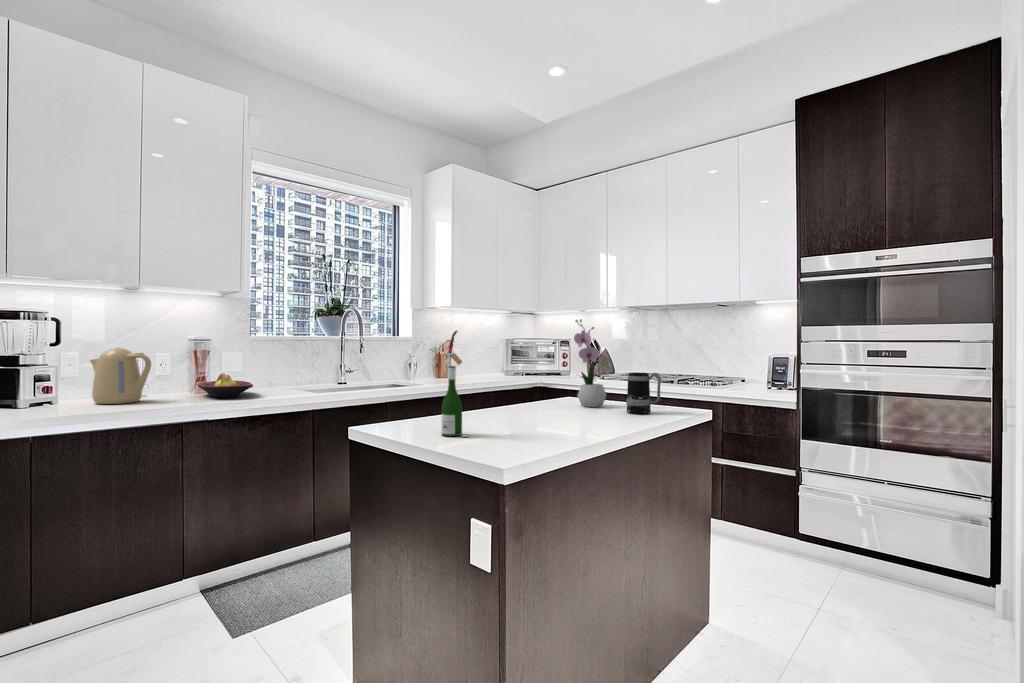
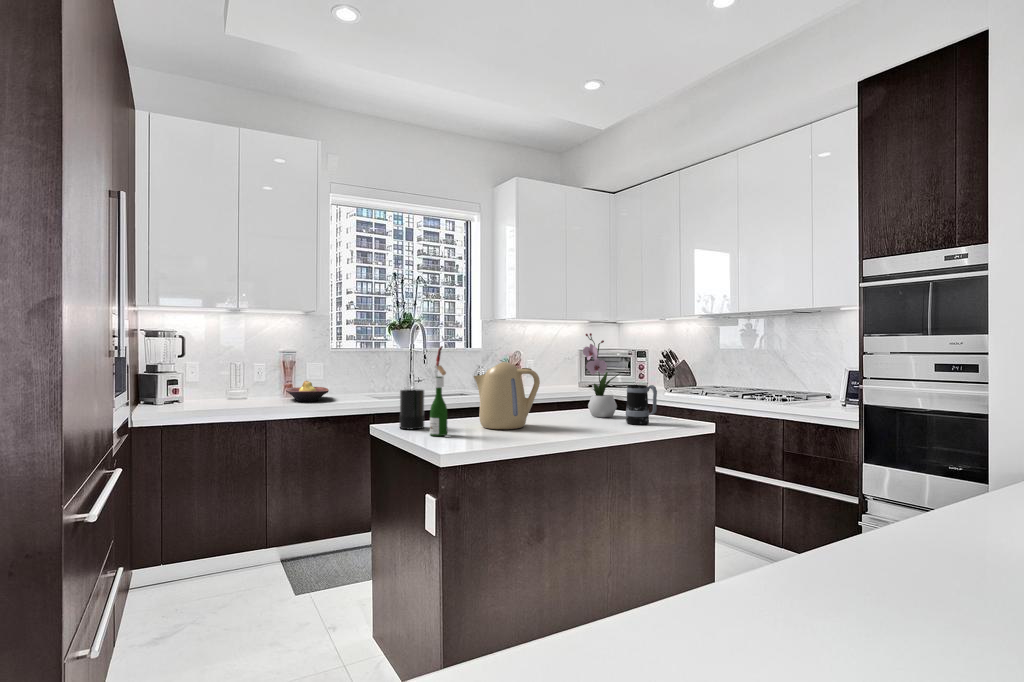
kettle: present [90,348,151,404] -> present [474,362,540,429]
candle: none [389,379,422,429] -> present [400,389,424,429]

